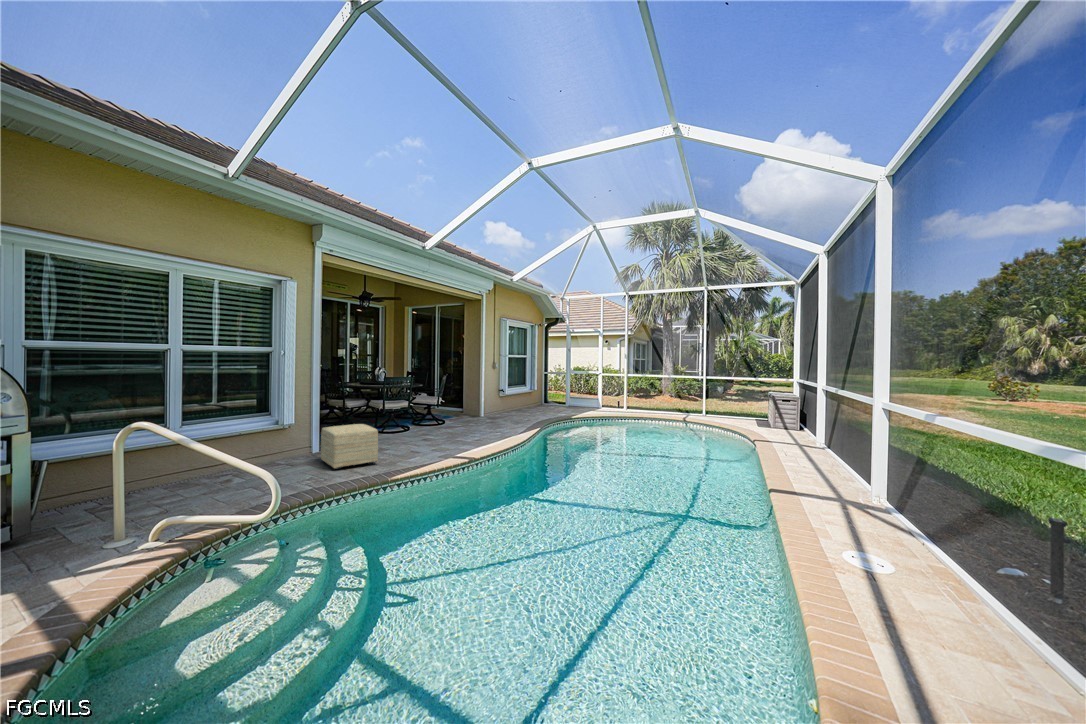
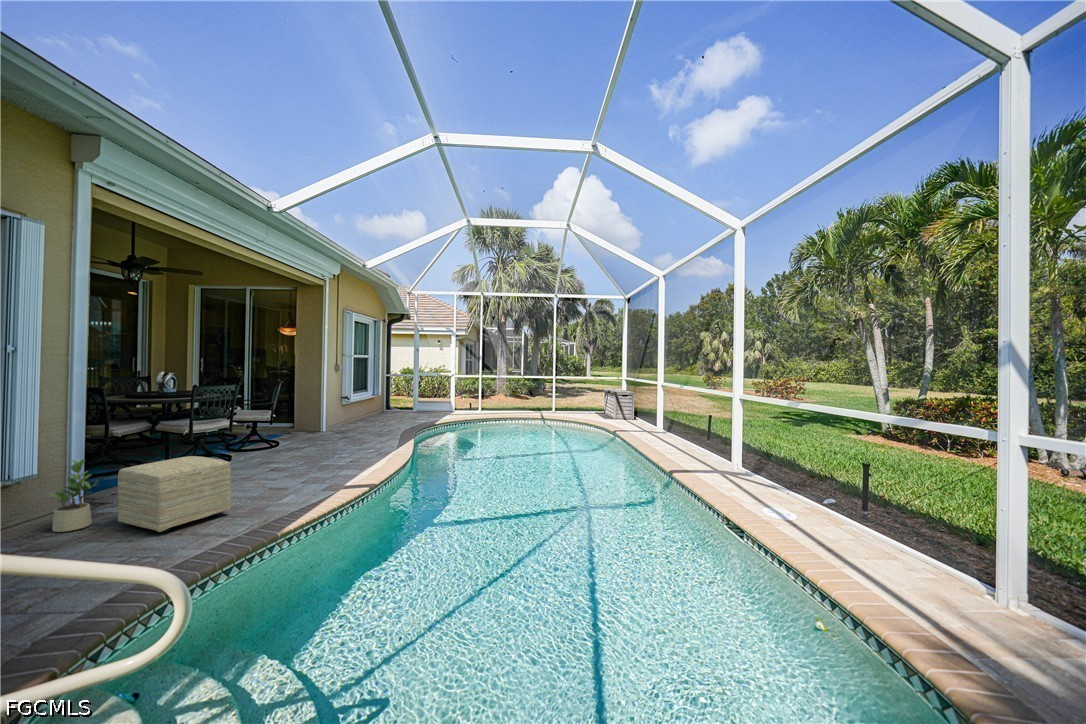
potted plant: none [291,420,314,461] -> present [51,459,97,532]

